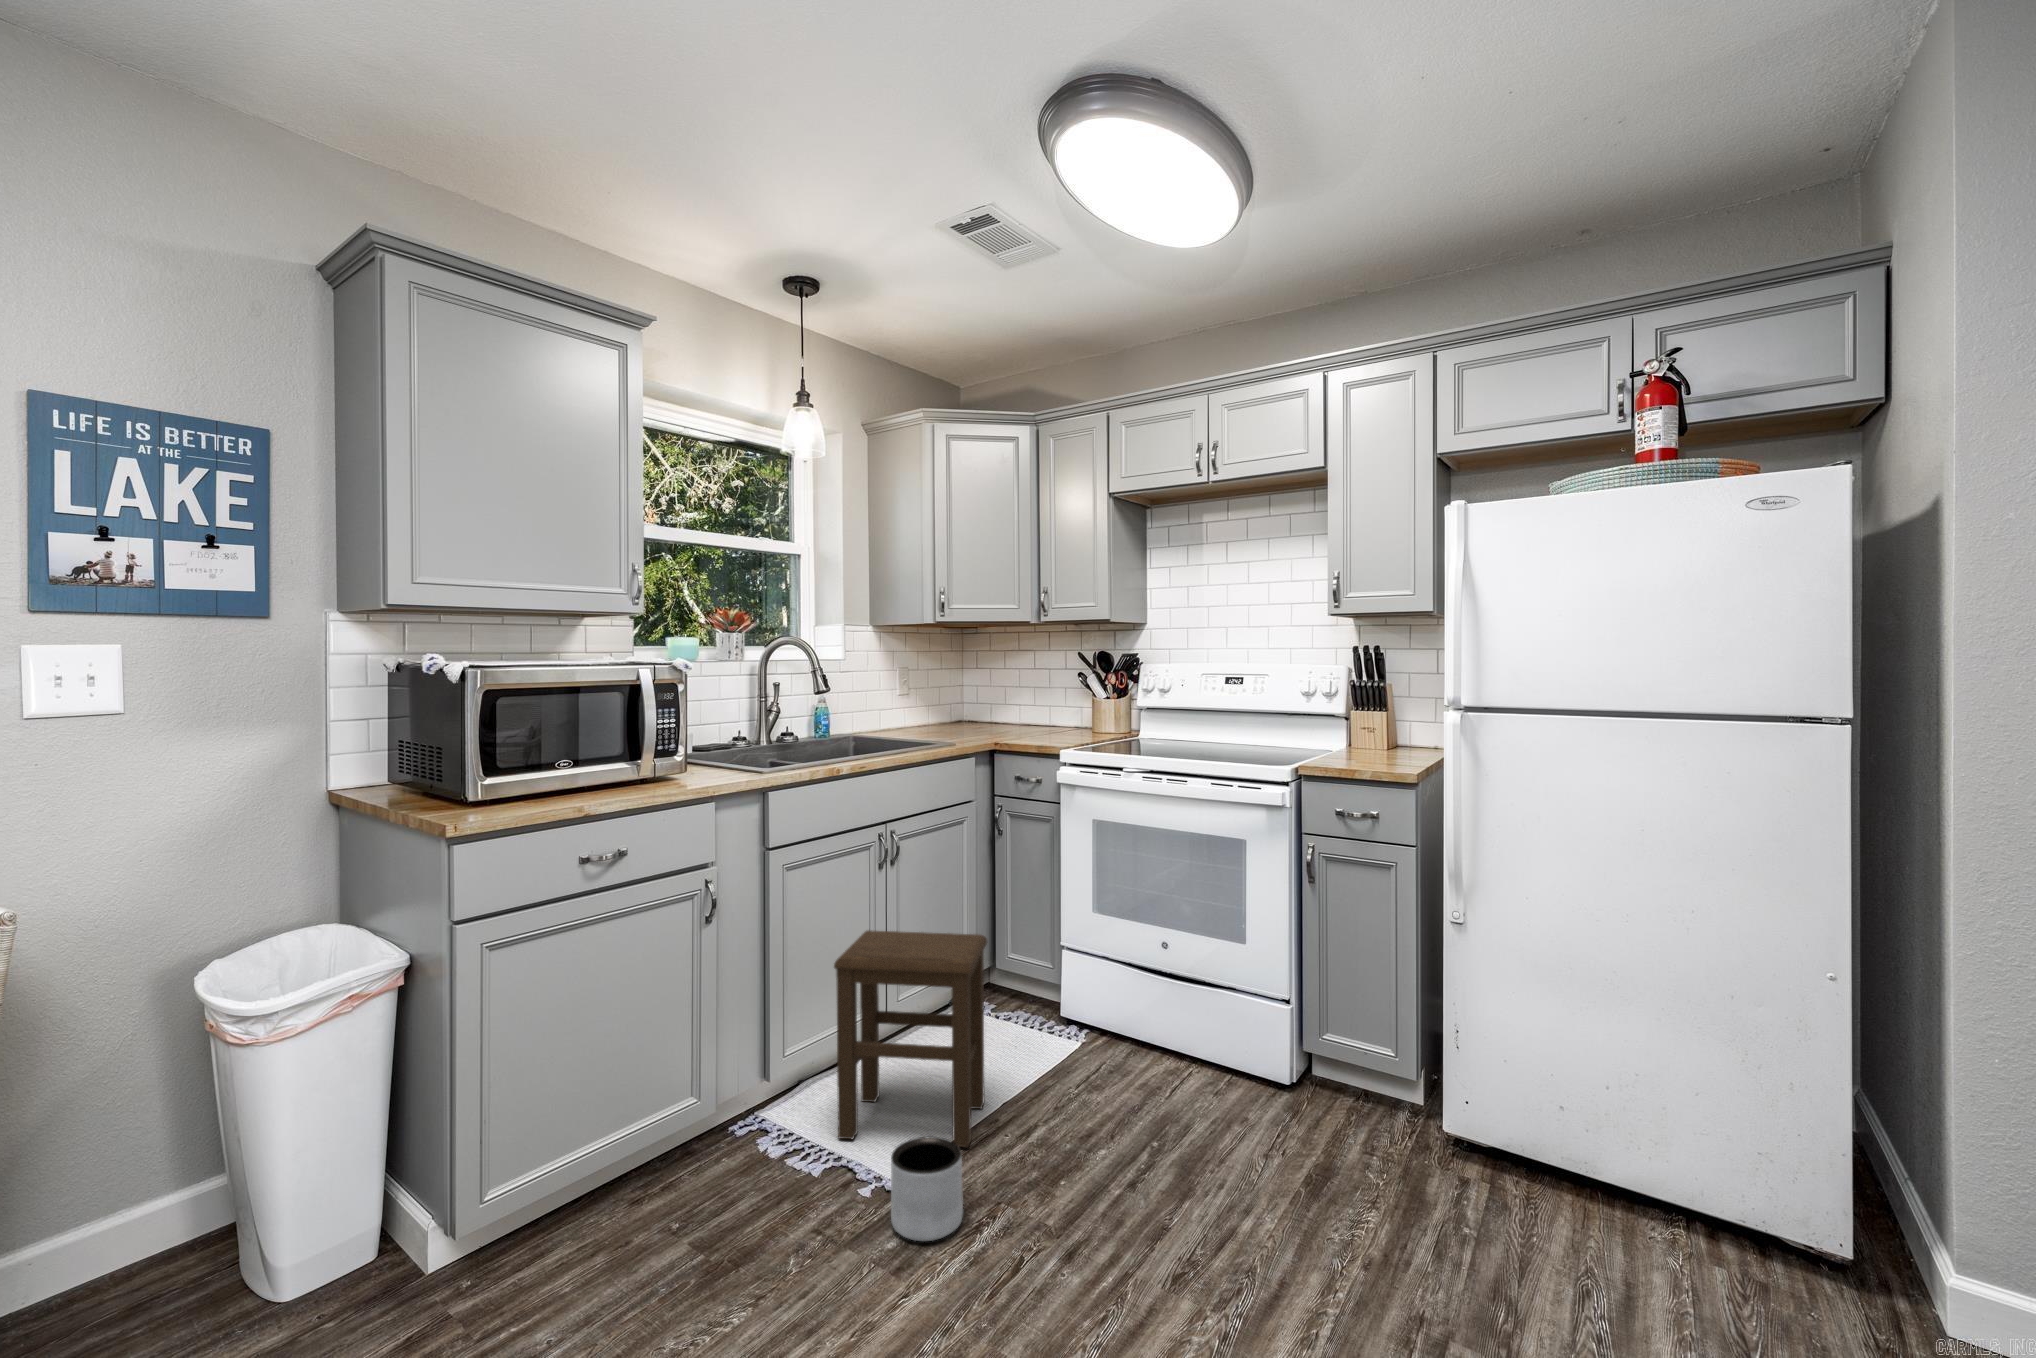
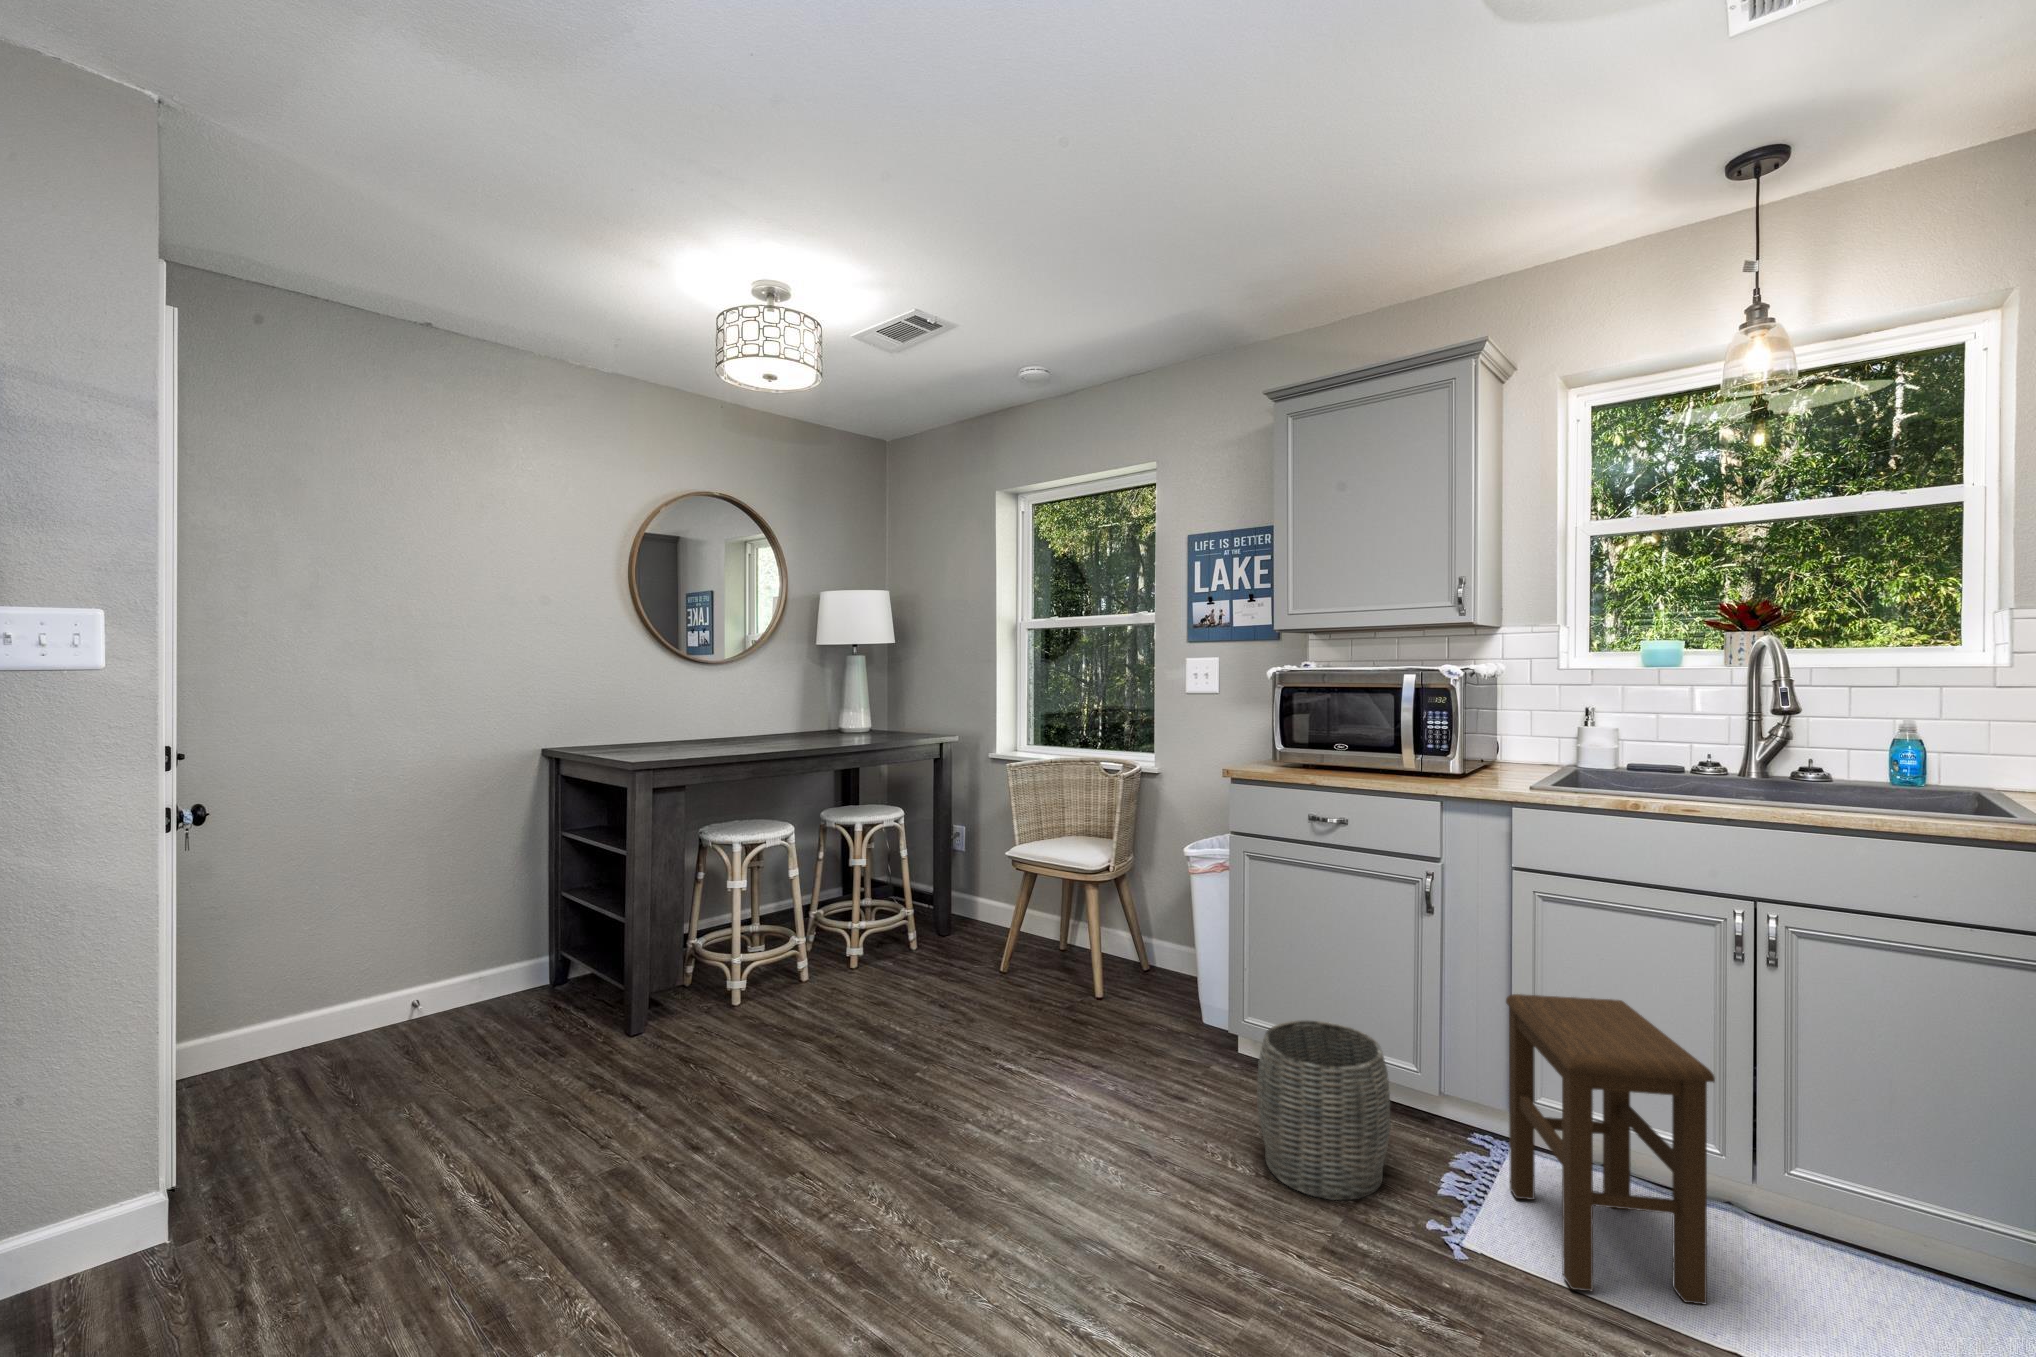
woven basket: none [673,1071,828,1291] -> present [1257,1021,1390,1200]
planter: present [891,1137,963,1241] -> none [1369,1173,1452,1288]

